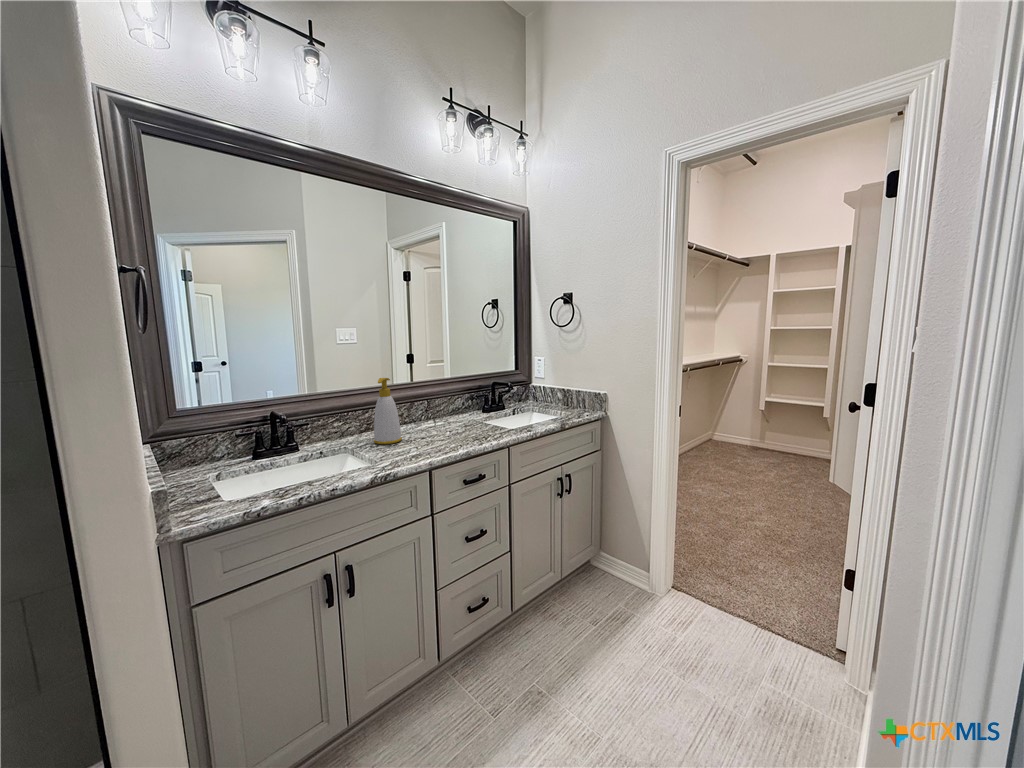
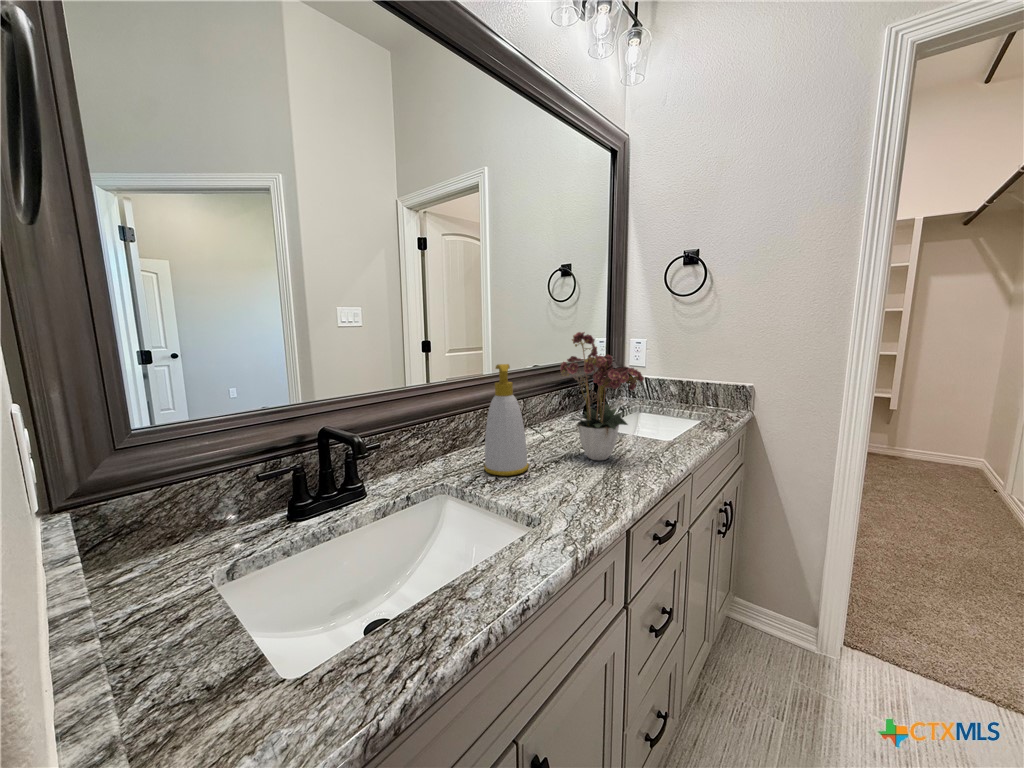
flower arrangement: none [424,354,476,438] -> present [560,332,644,460]

